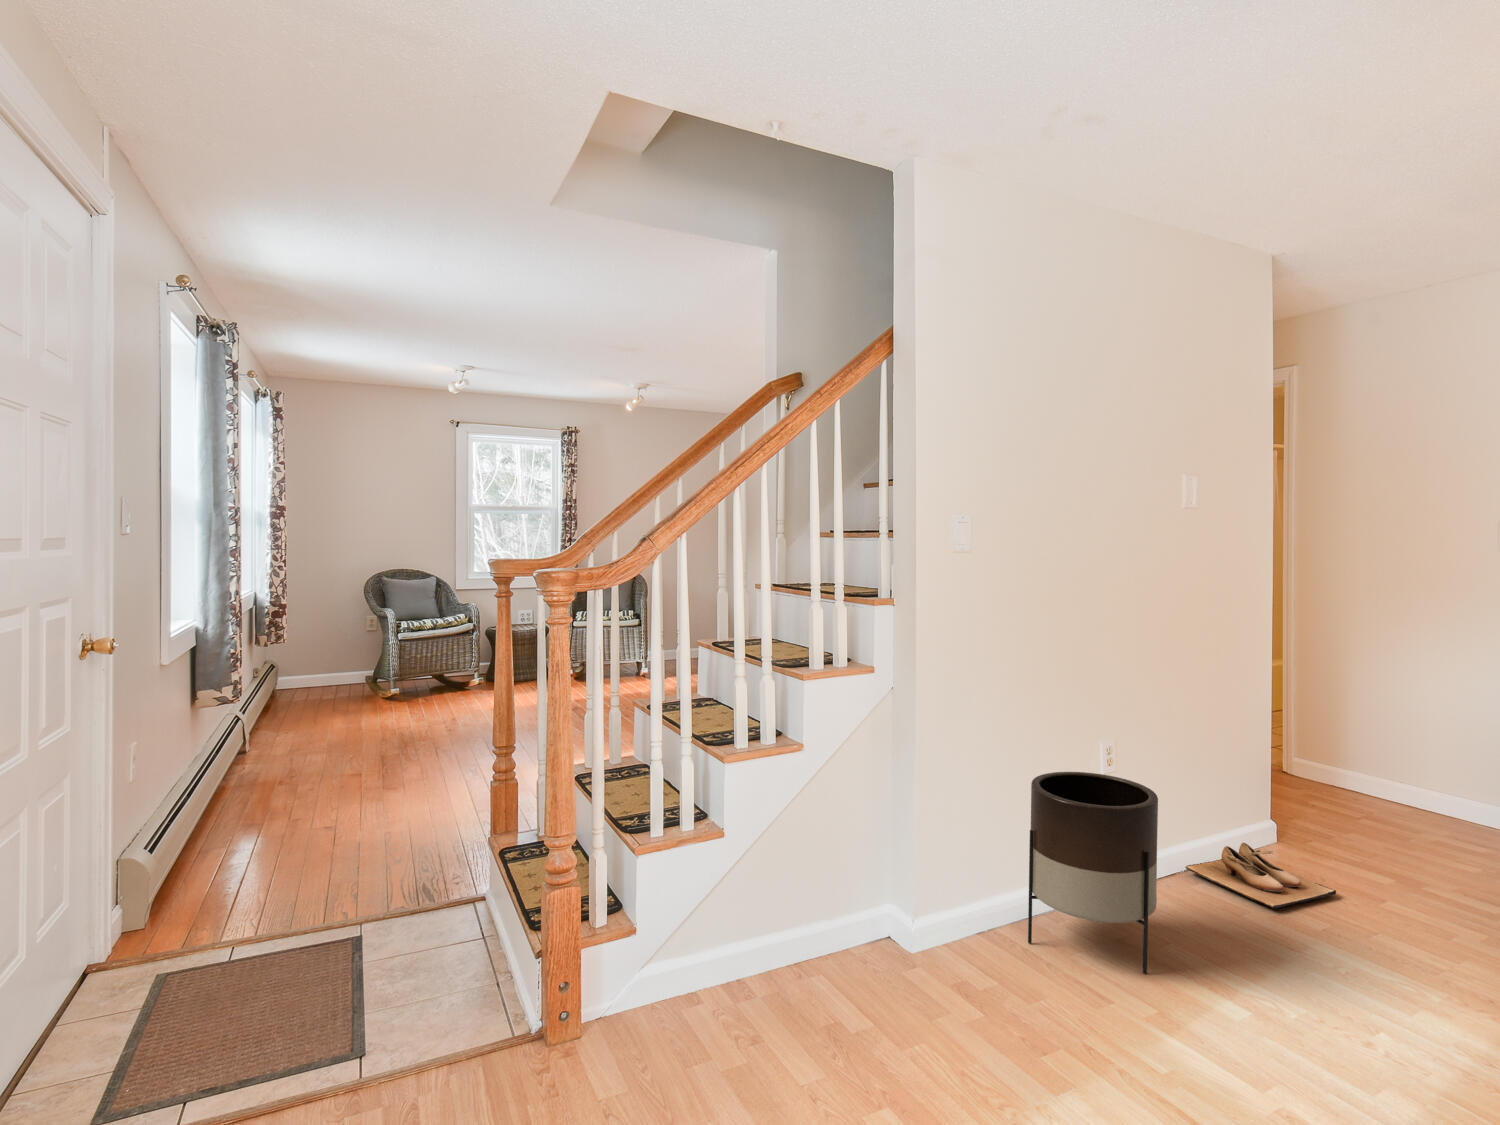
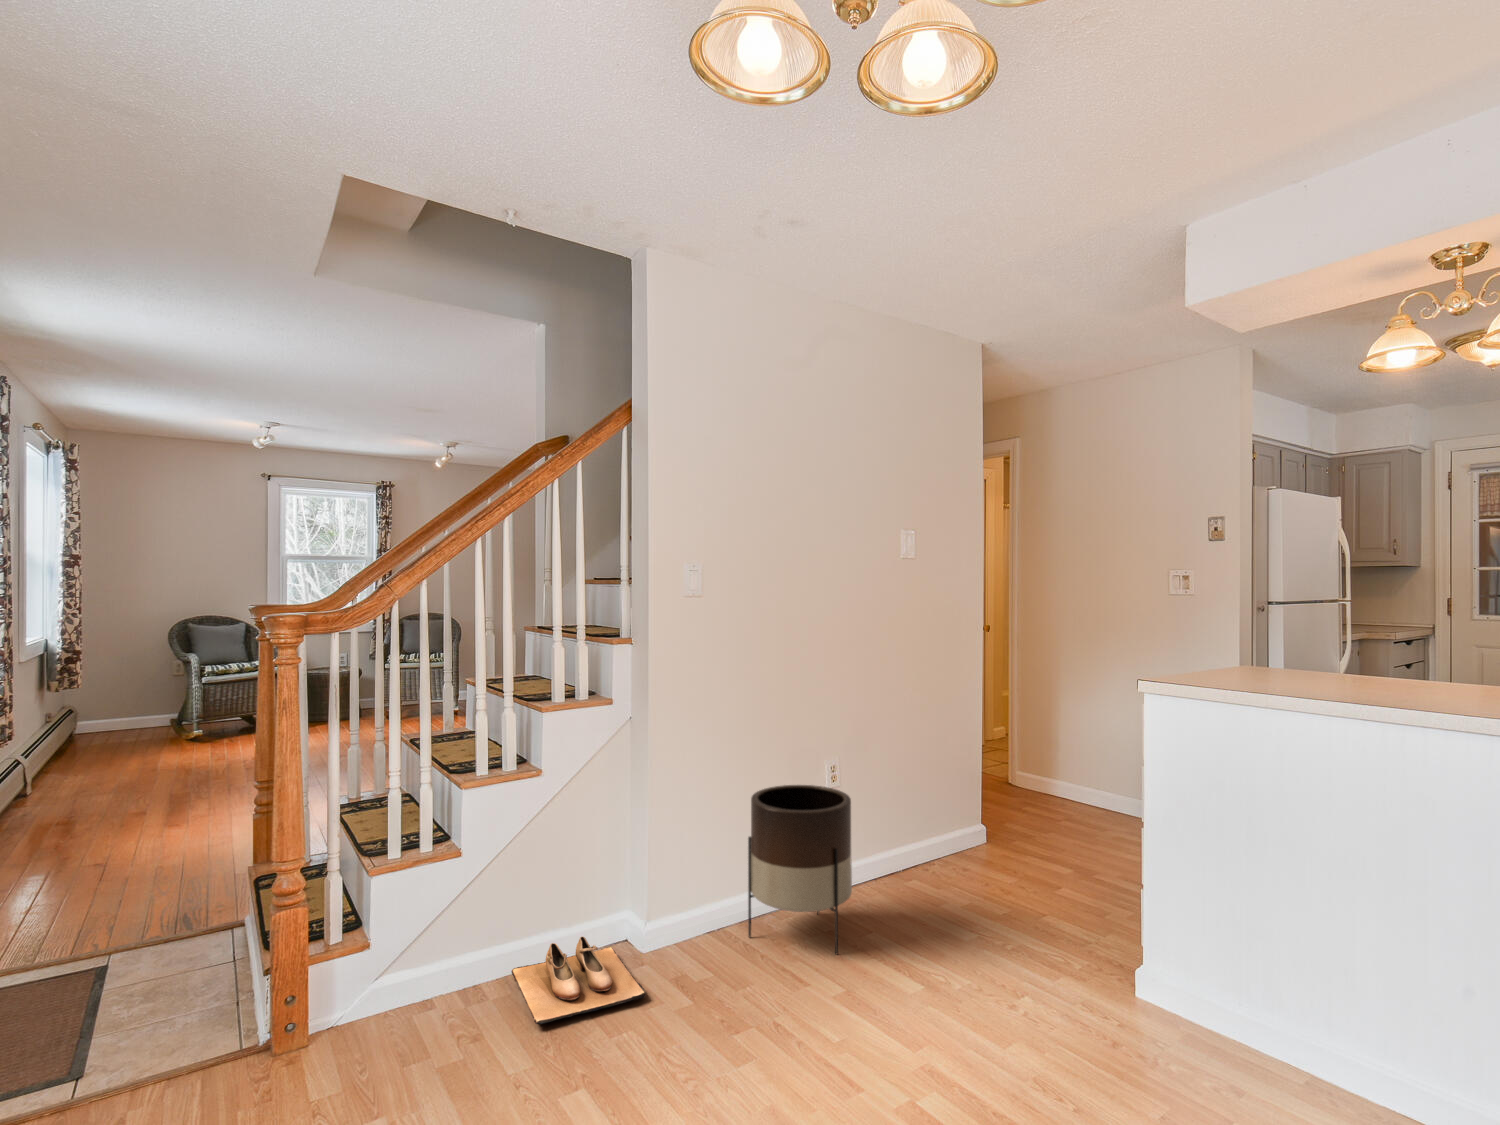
shoe: present [1186,843,1336,908] -> present [511,936,647,1024]

